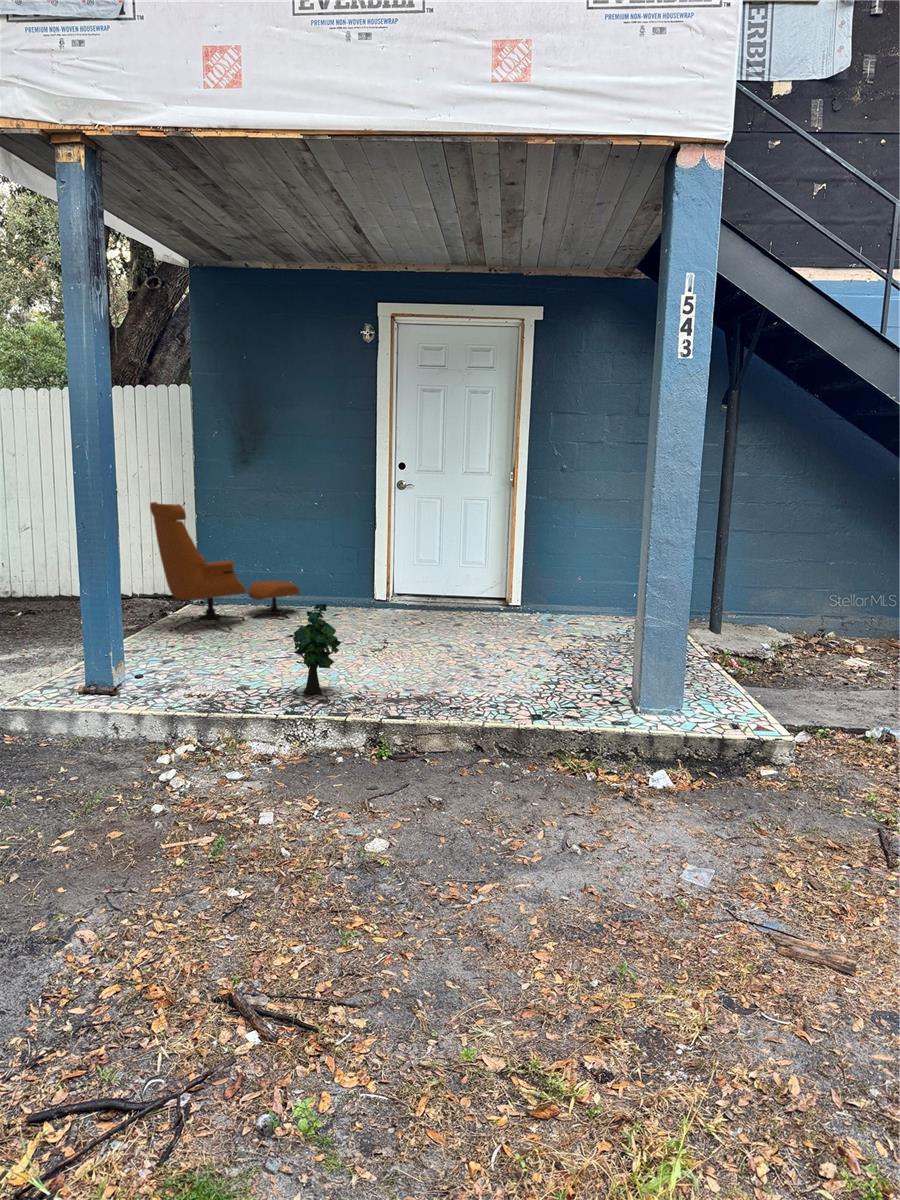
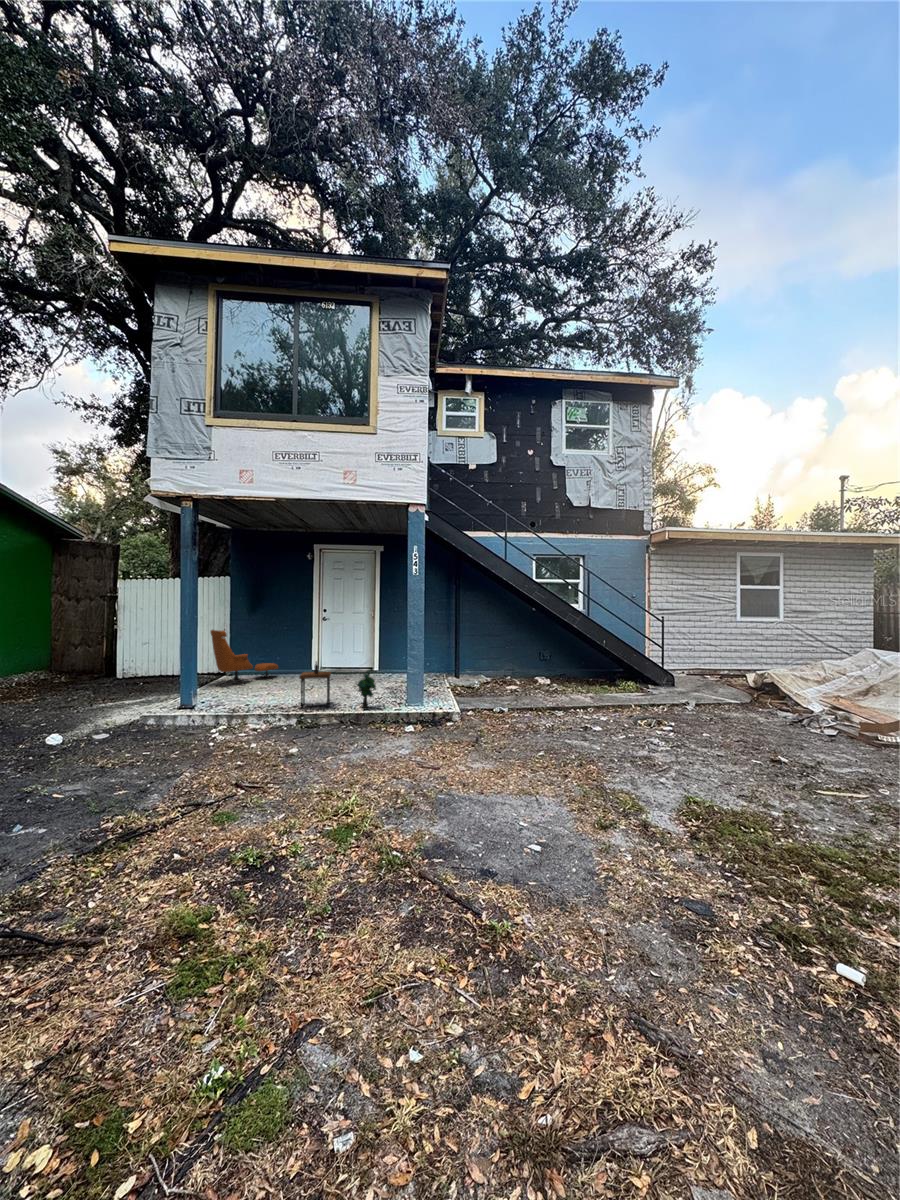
side table: none [368,588,442,707] -> present [299,662,331,708]
decorative plant: present [286,604,341,694] -> present [356,670,376,708]

